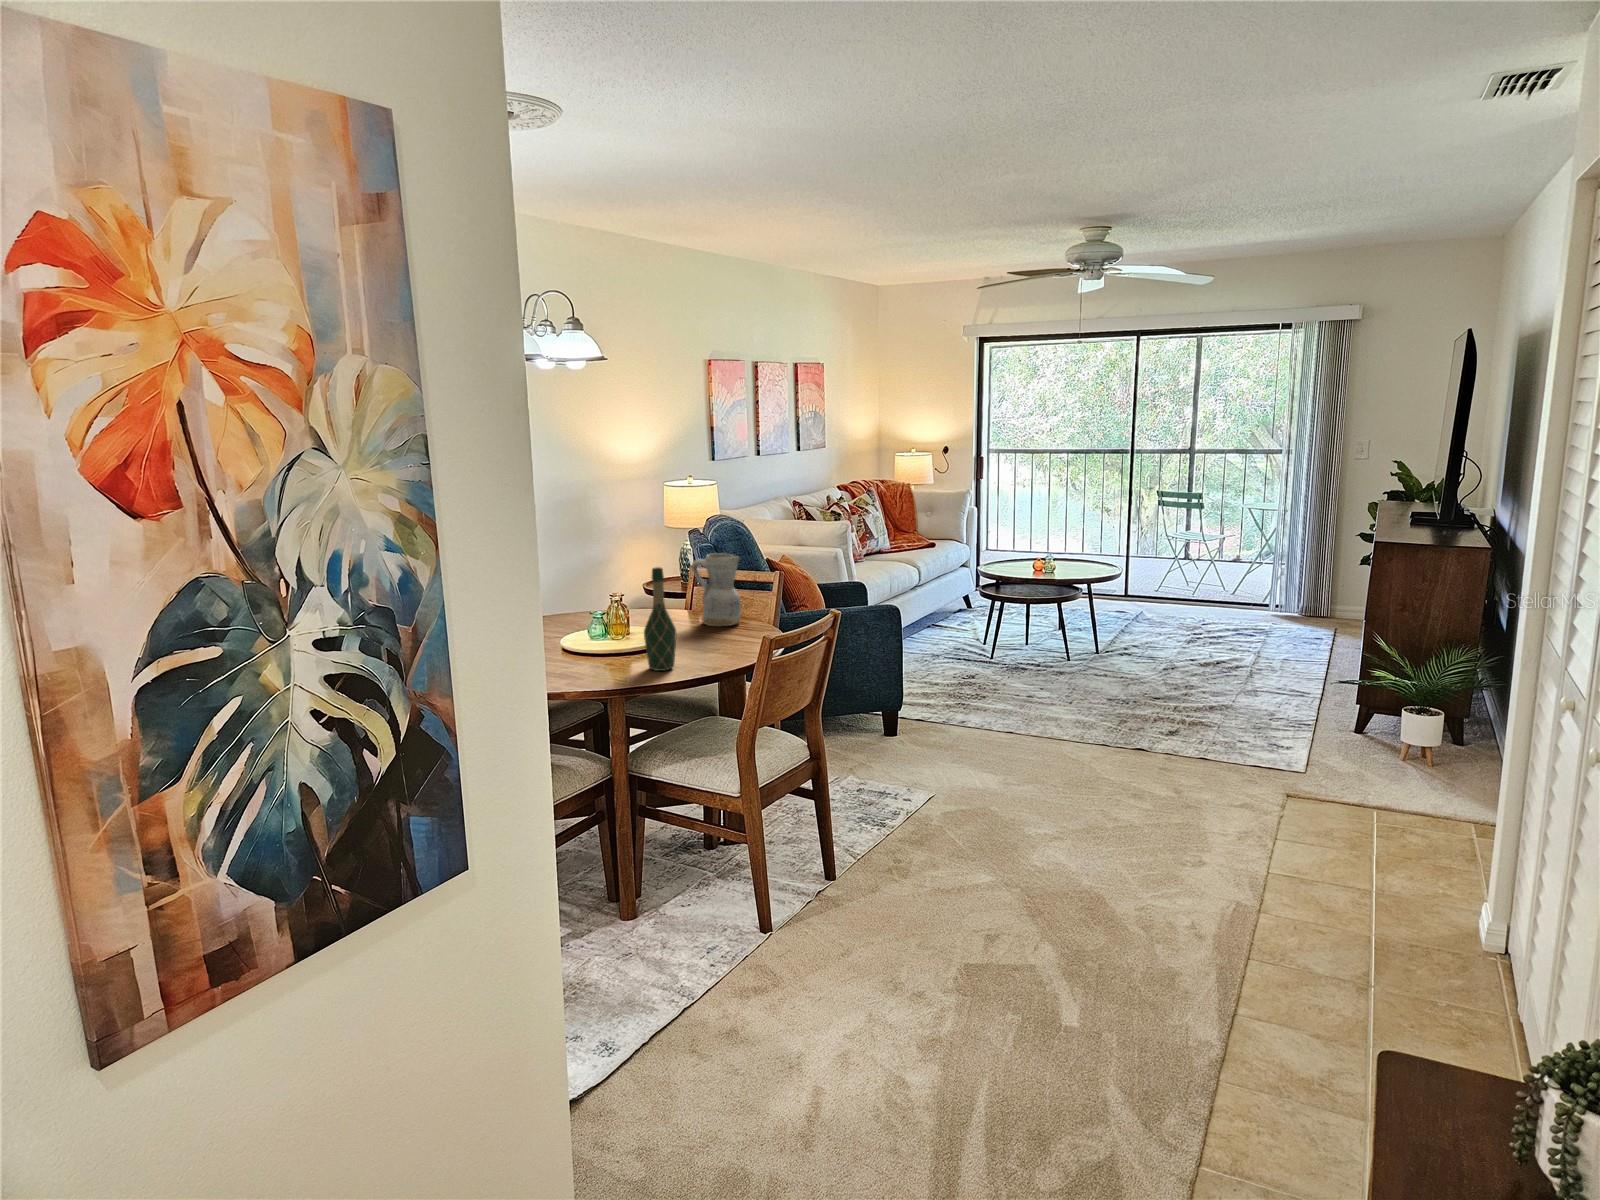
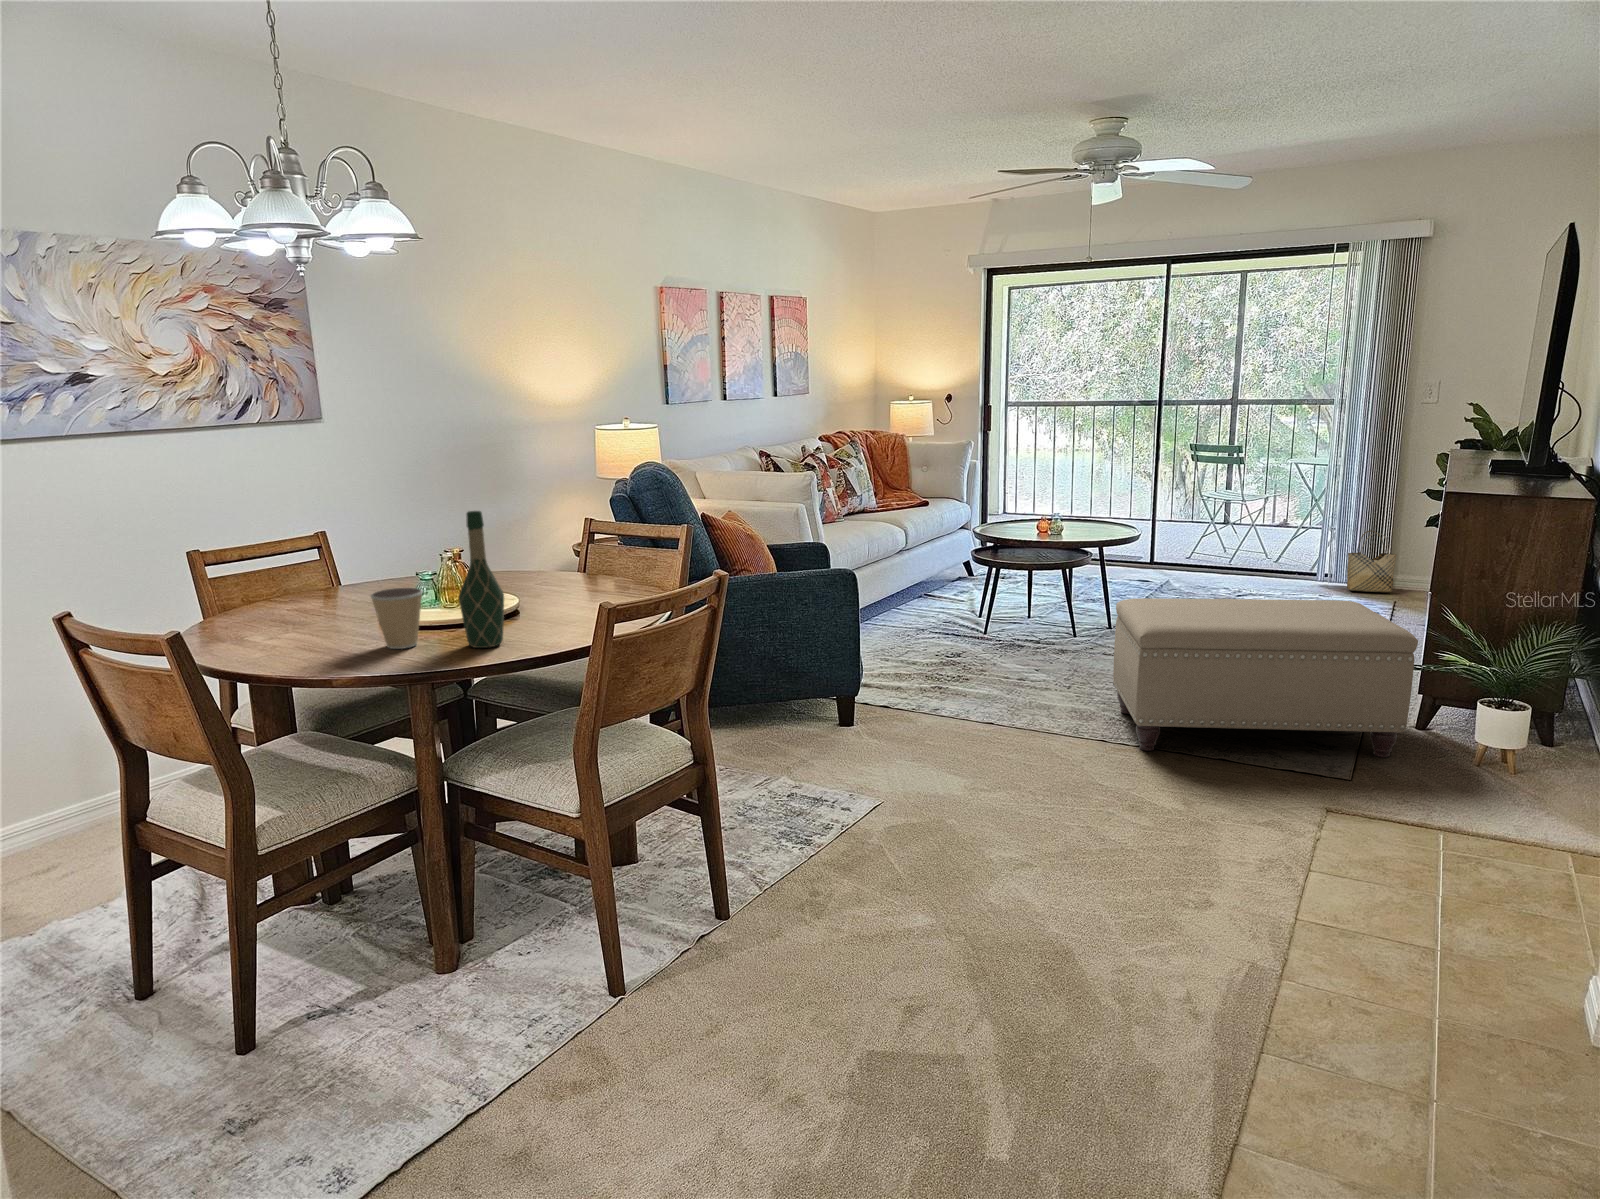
ceramic pitcher: present [692,553,741,626] -> none [568,499,633,591]
woven basket: none [1297,567,1339,620] -> present [1347,531,1397,592]
coffee cup: none [578,625,616,672] -> present [371,588,423,649]
ottoman: none [1109,628,1355,755] -> present [1113,598,1418,758]

